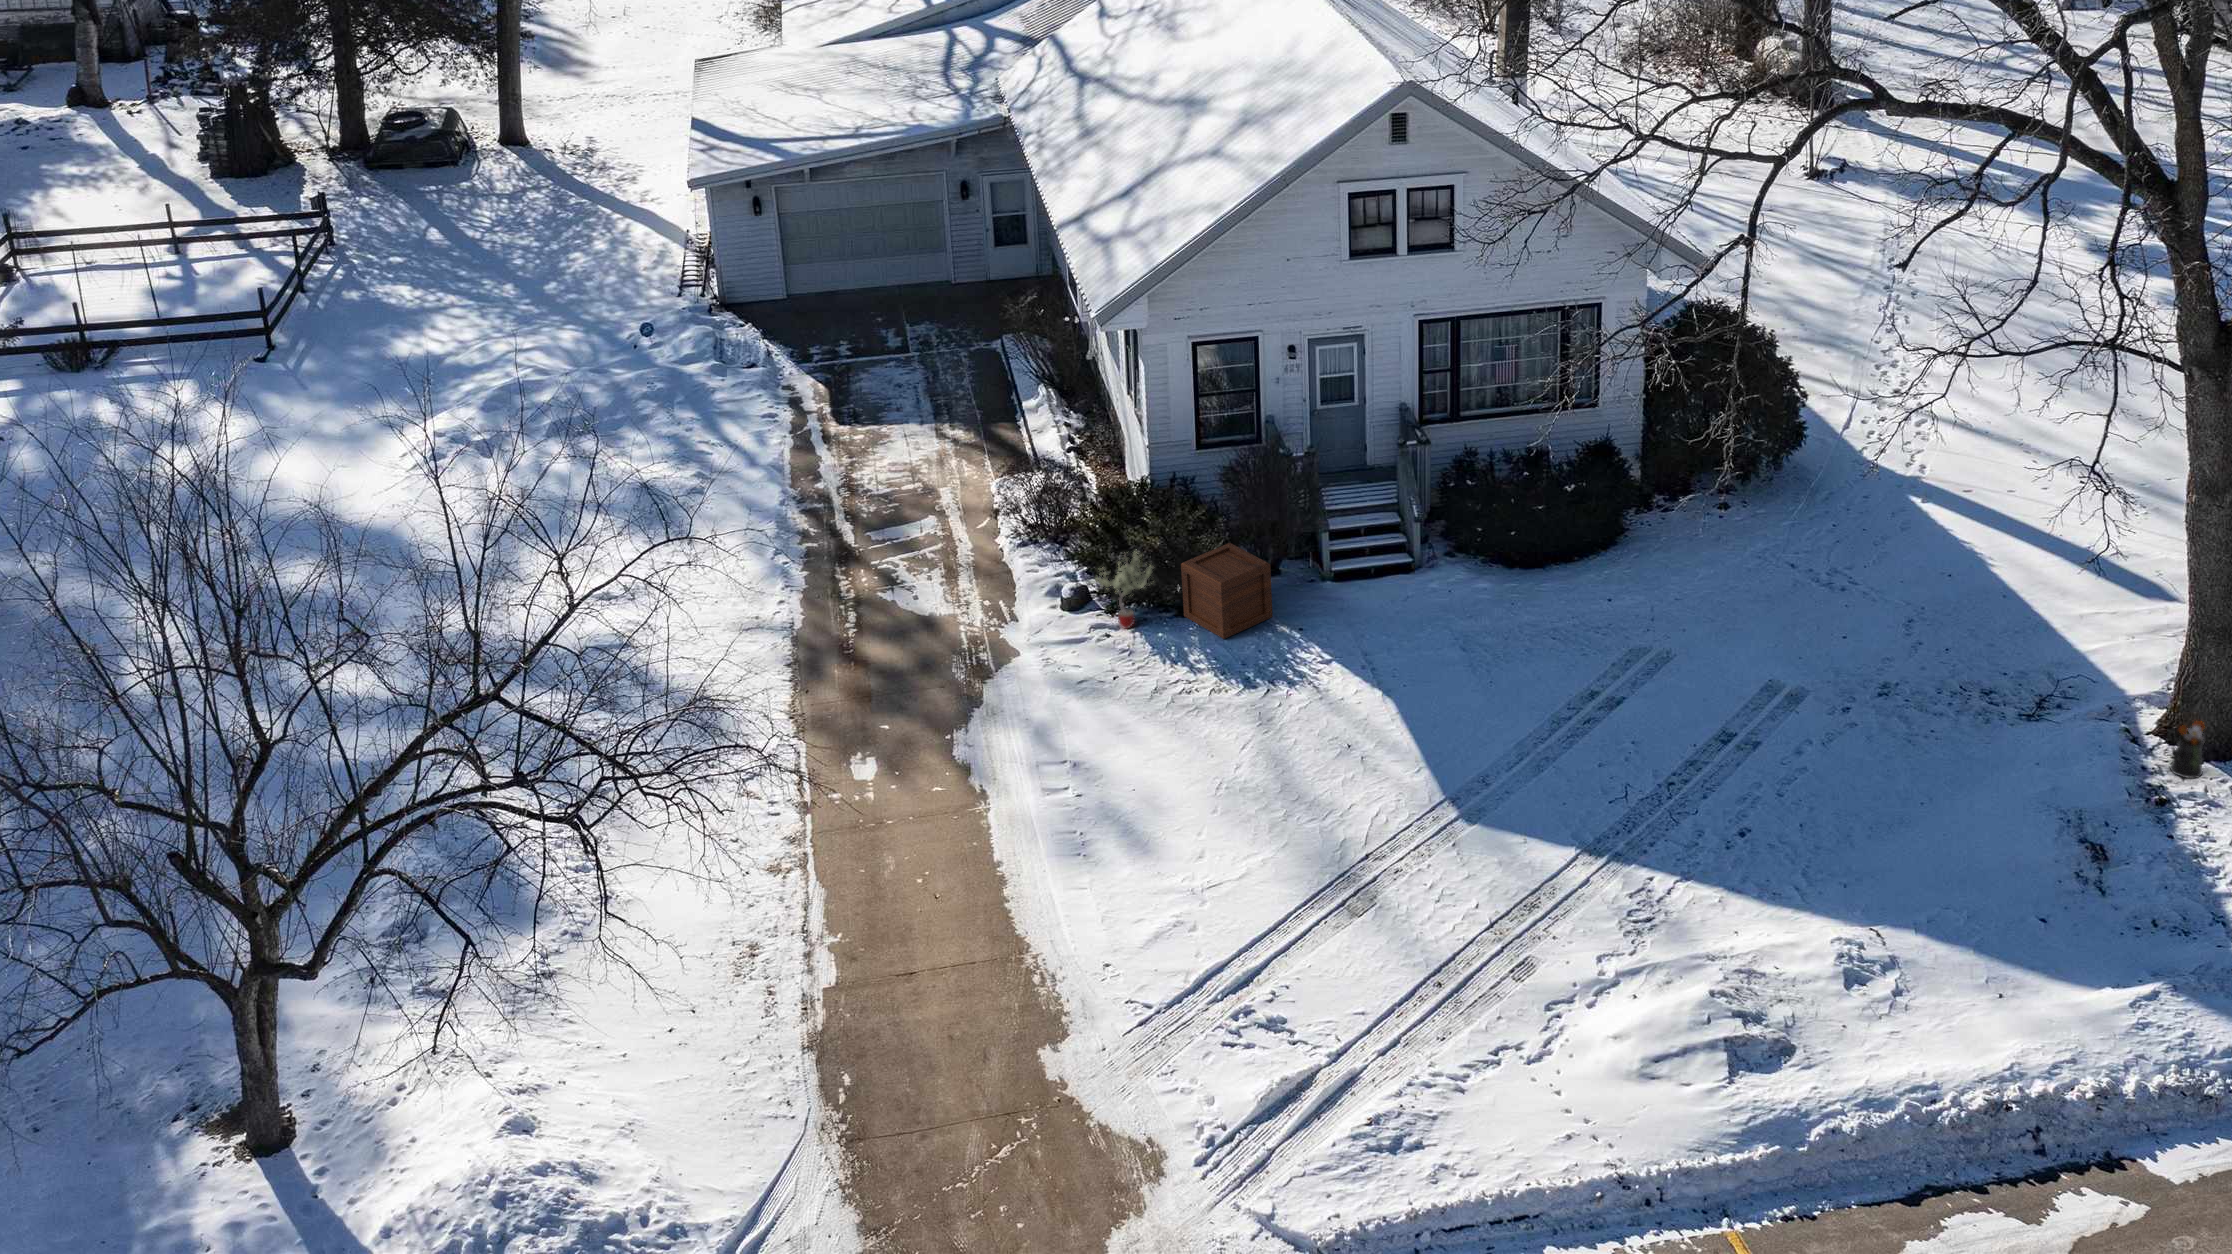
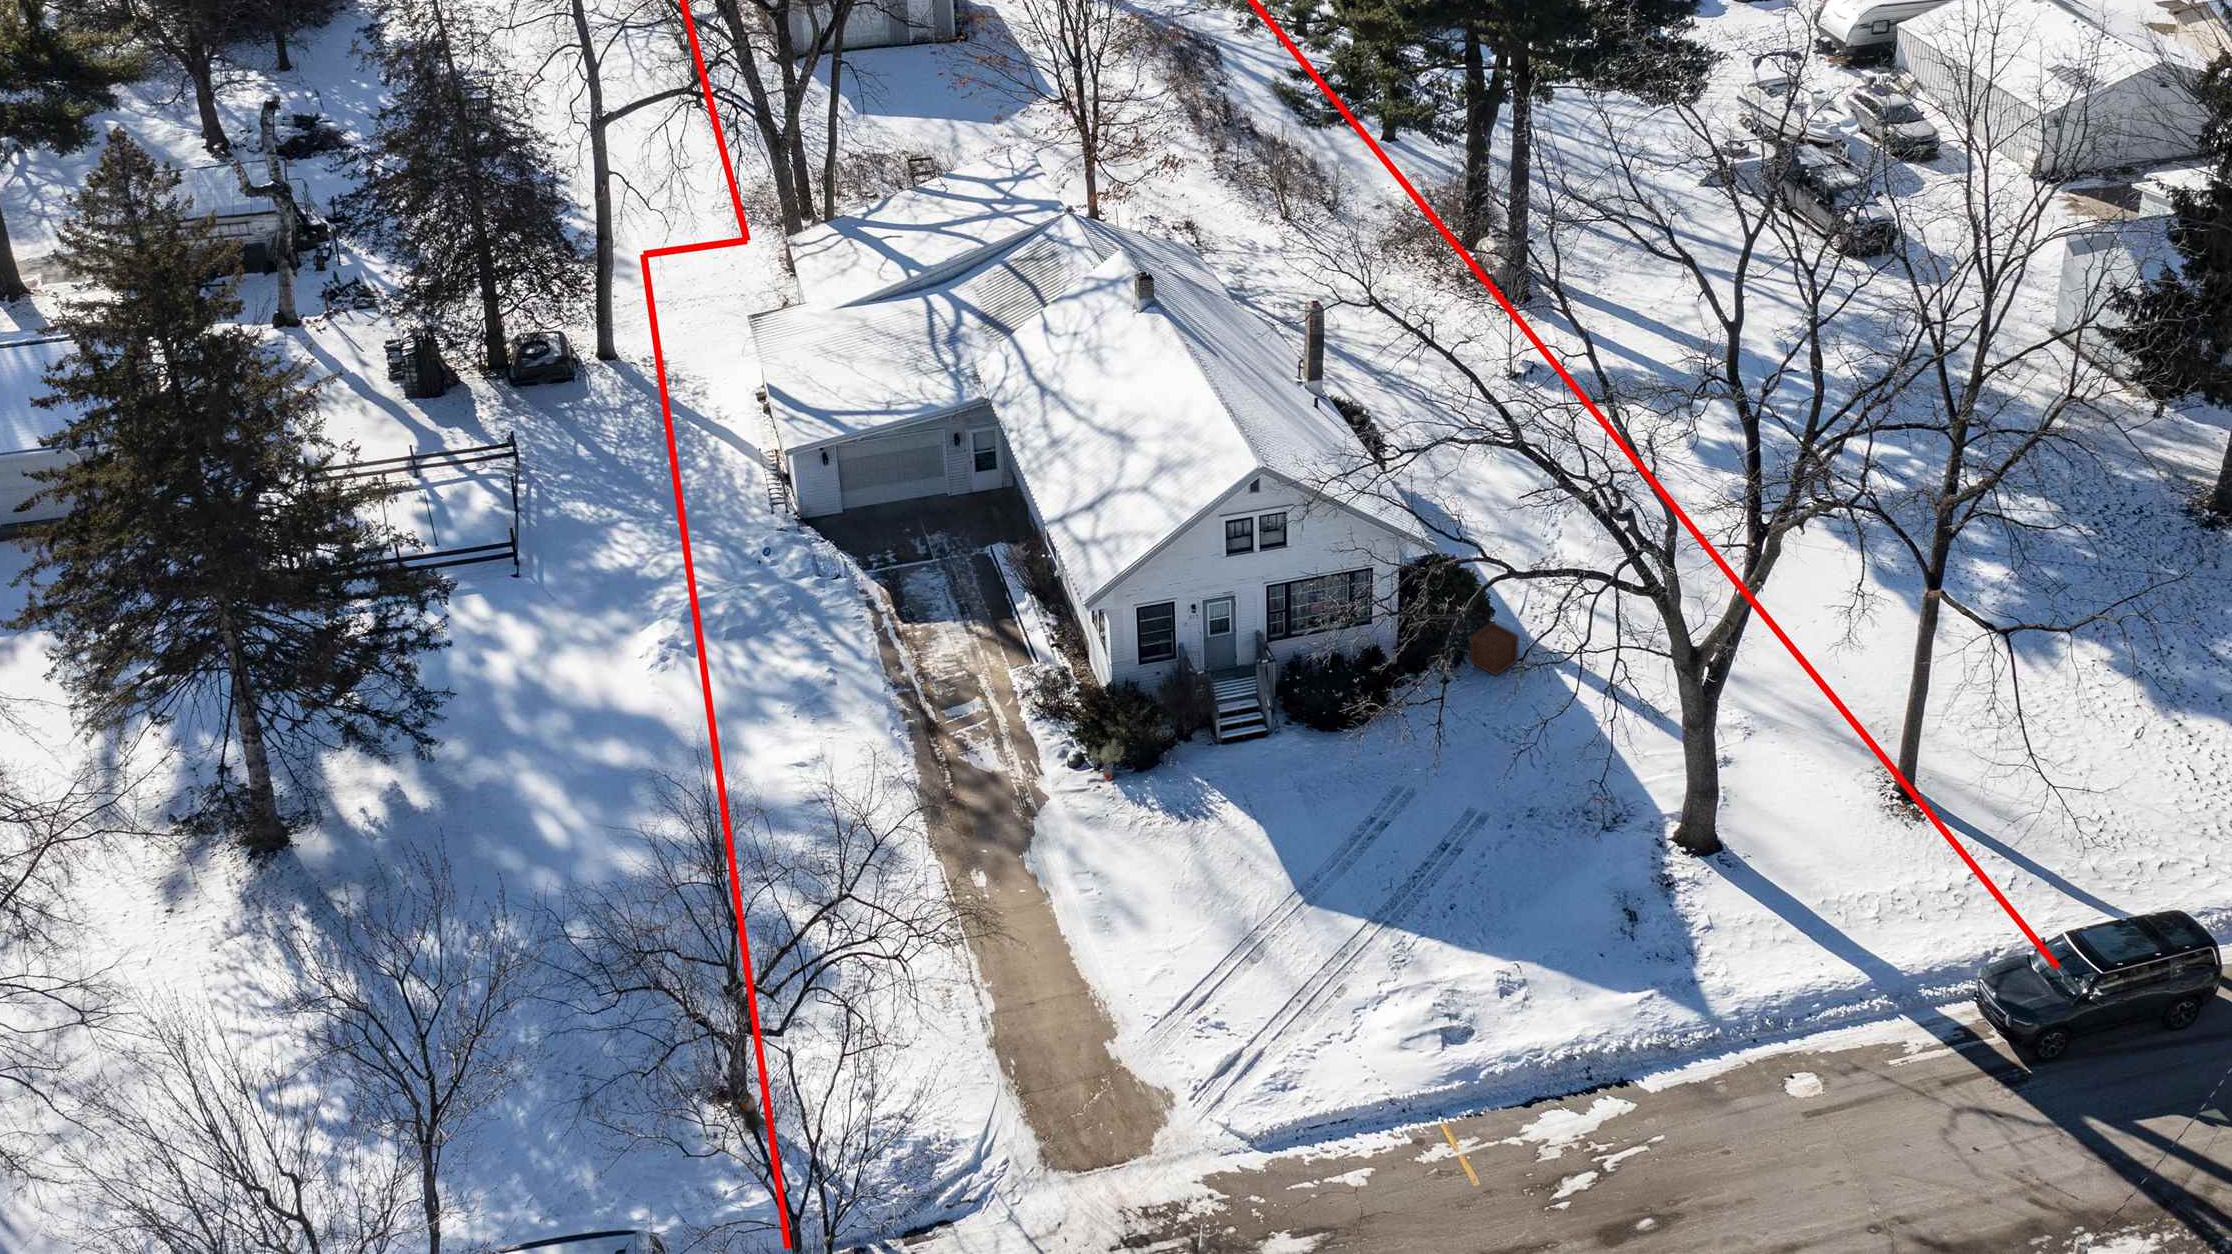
wooden crate: present [1181,543,1272,639] -> present [1470,622,1519,675]
watering can: present [2170,721,2206,778] -> present [742,1096,762,1132]

